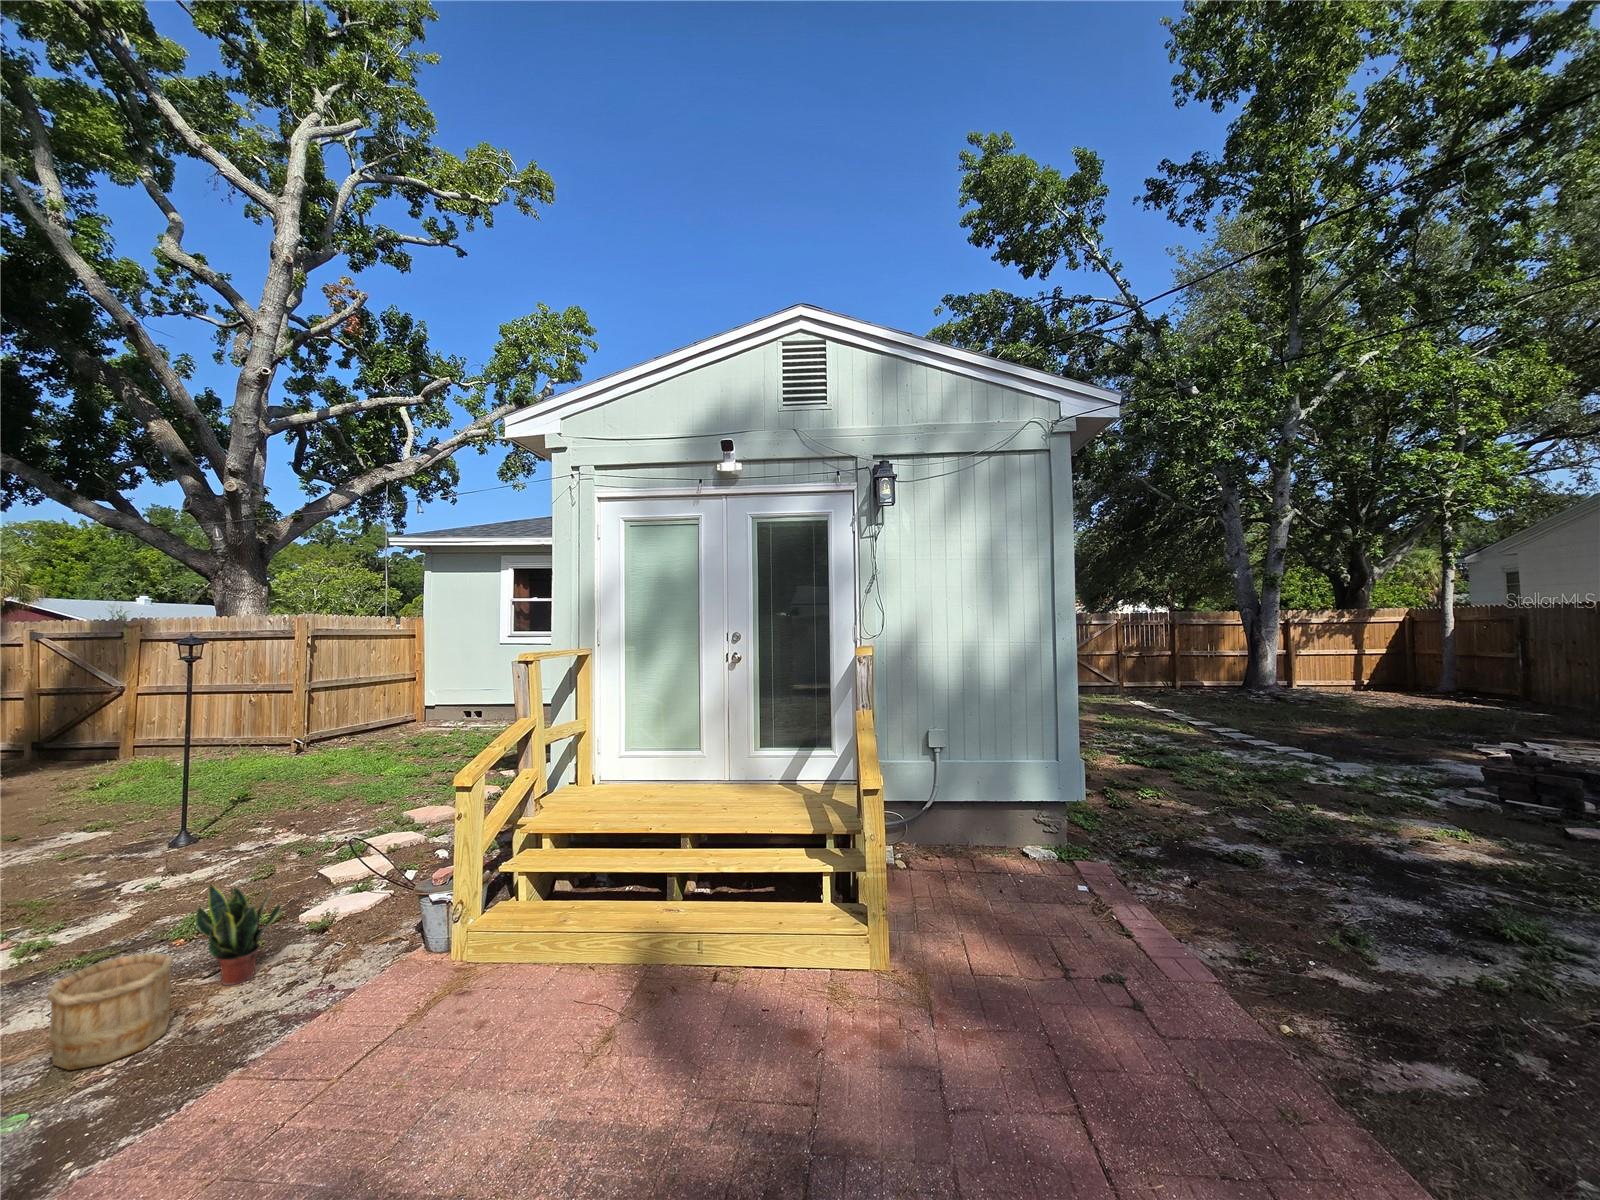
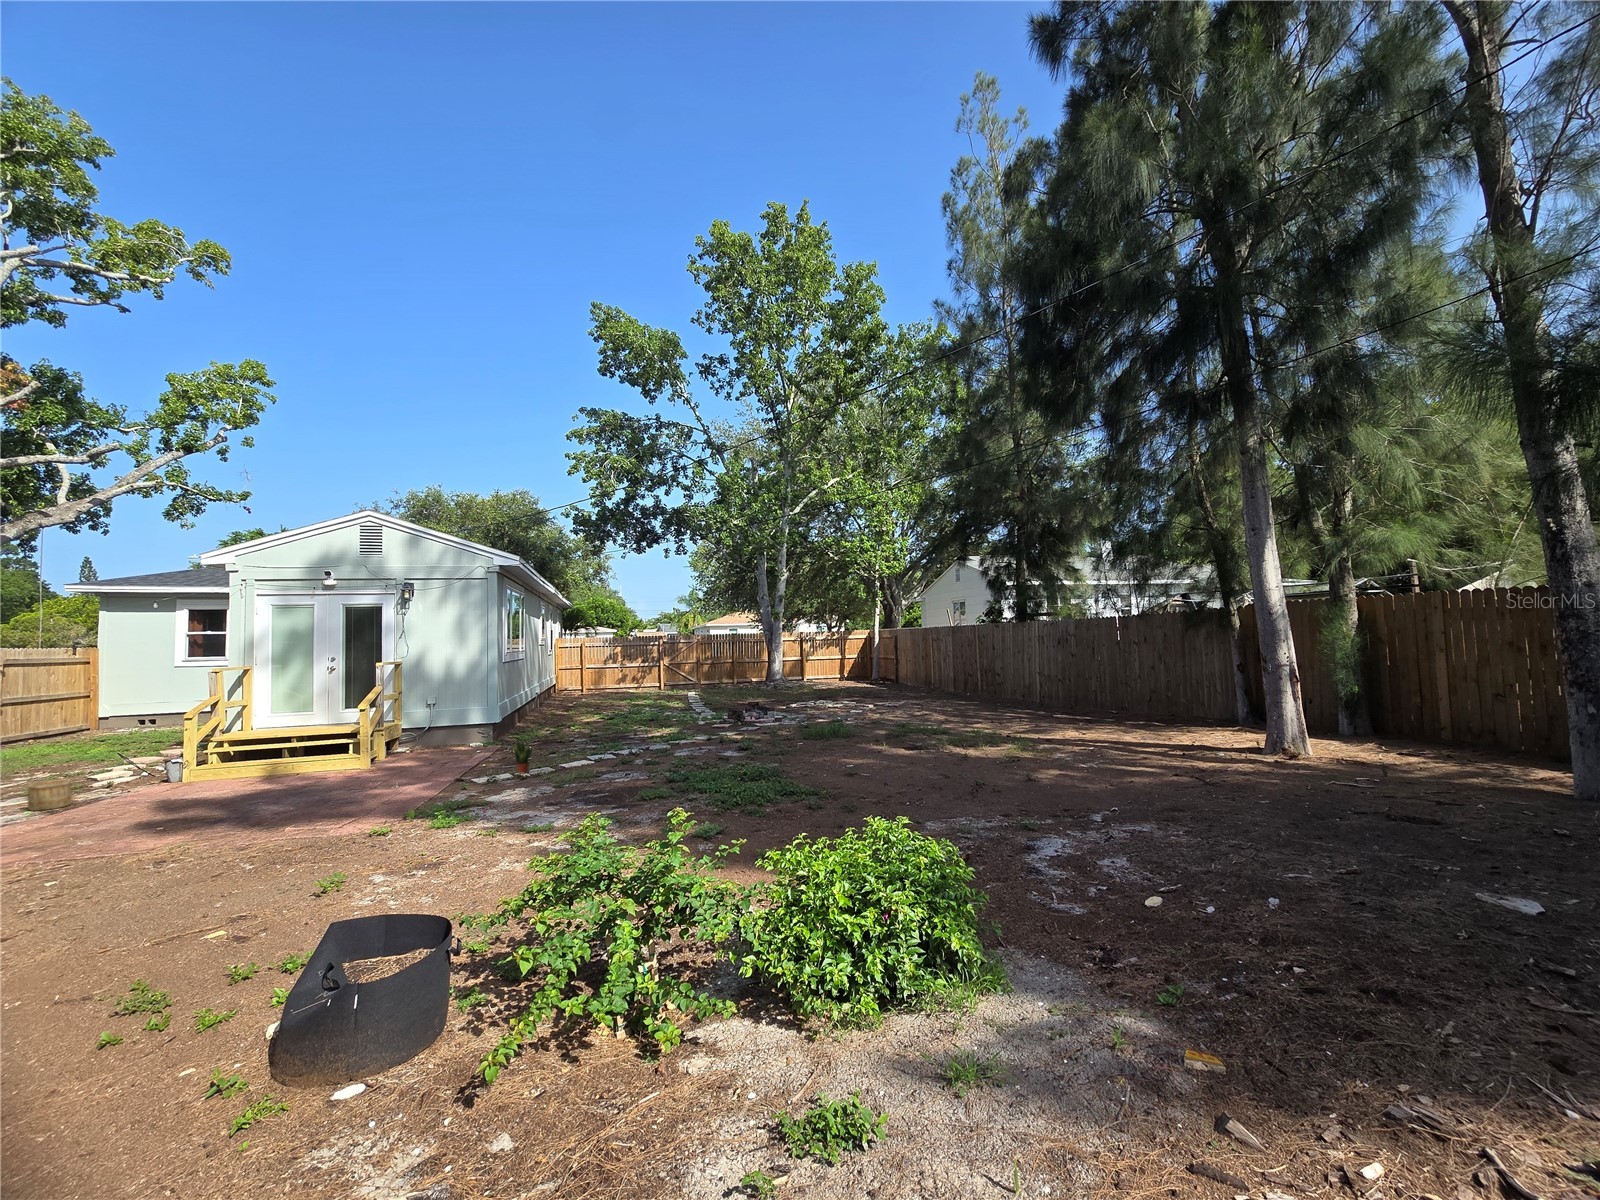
potted plant: present [196,884,281,985] -> present [511,740,533,773]

